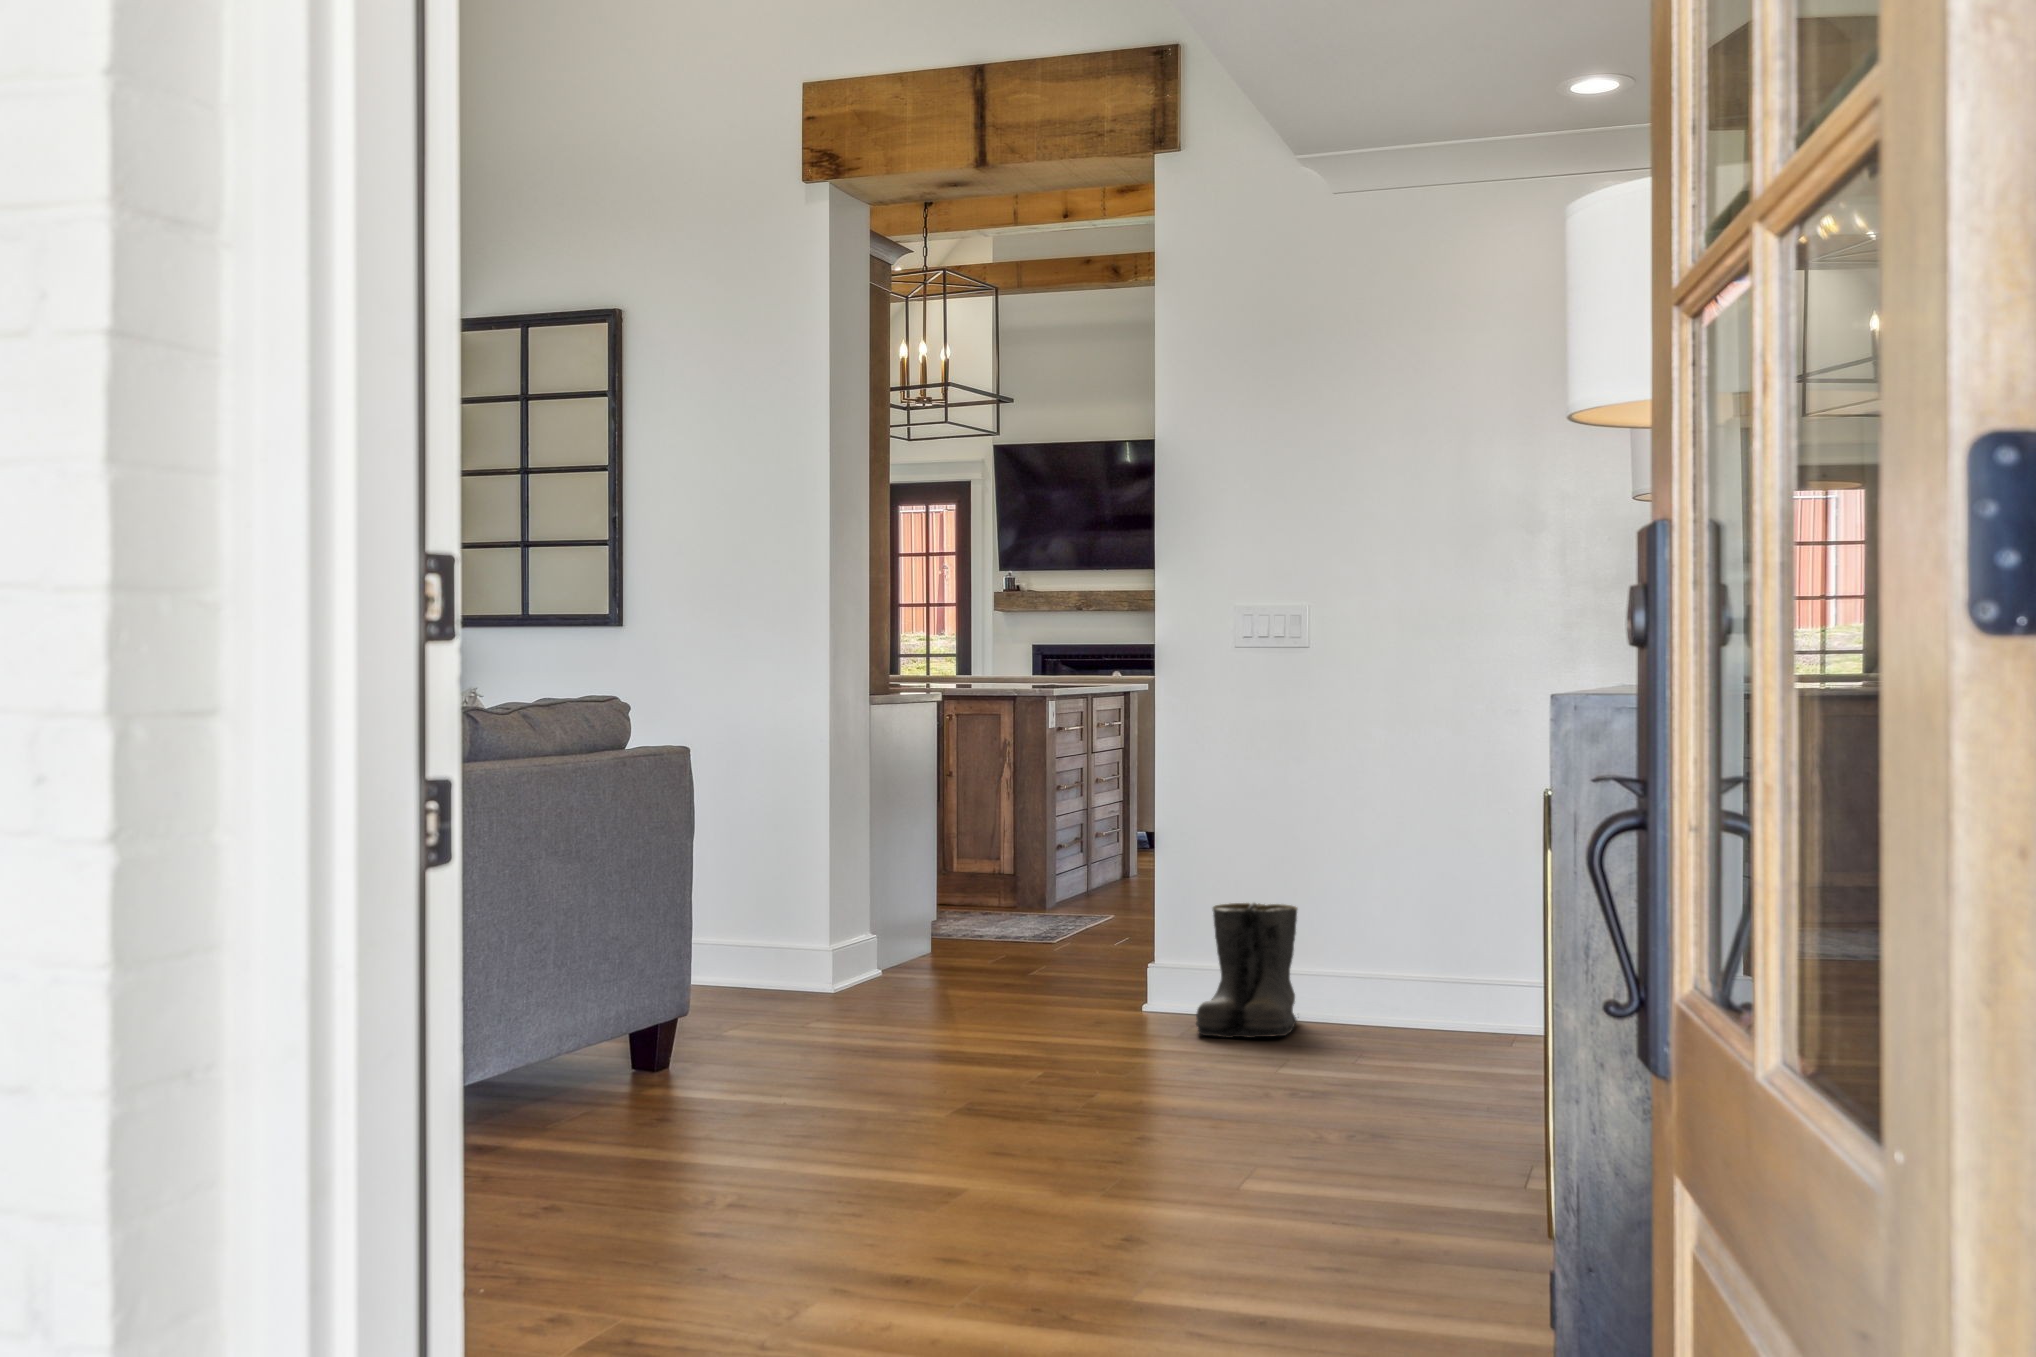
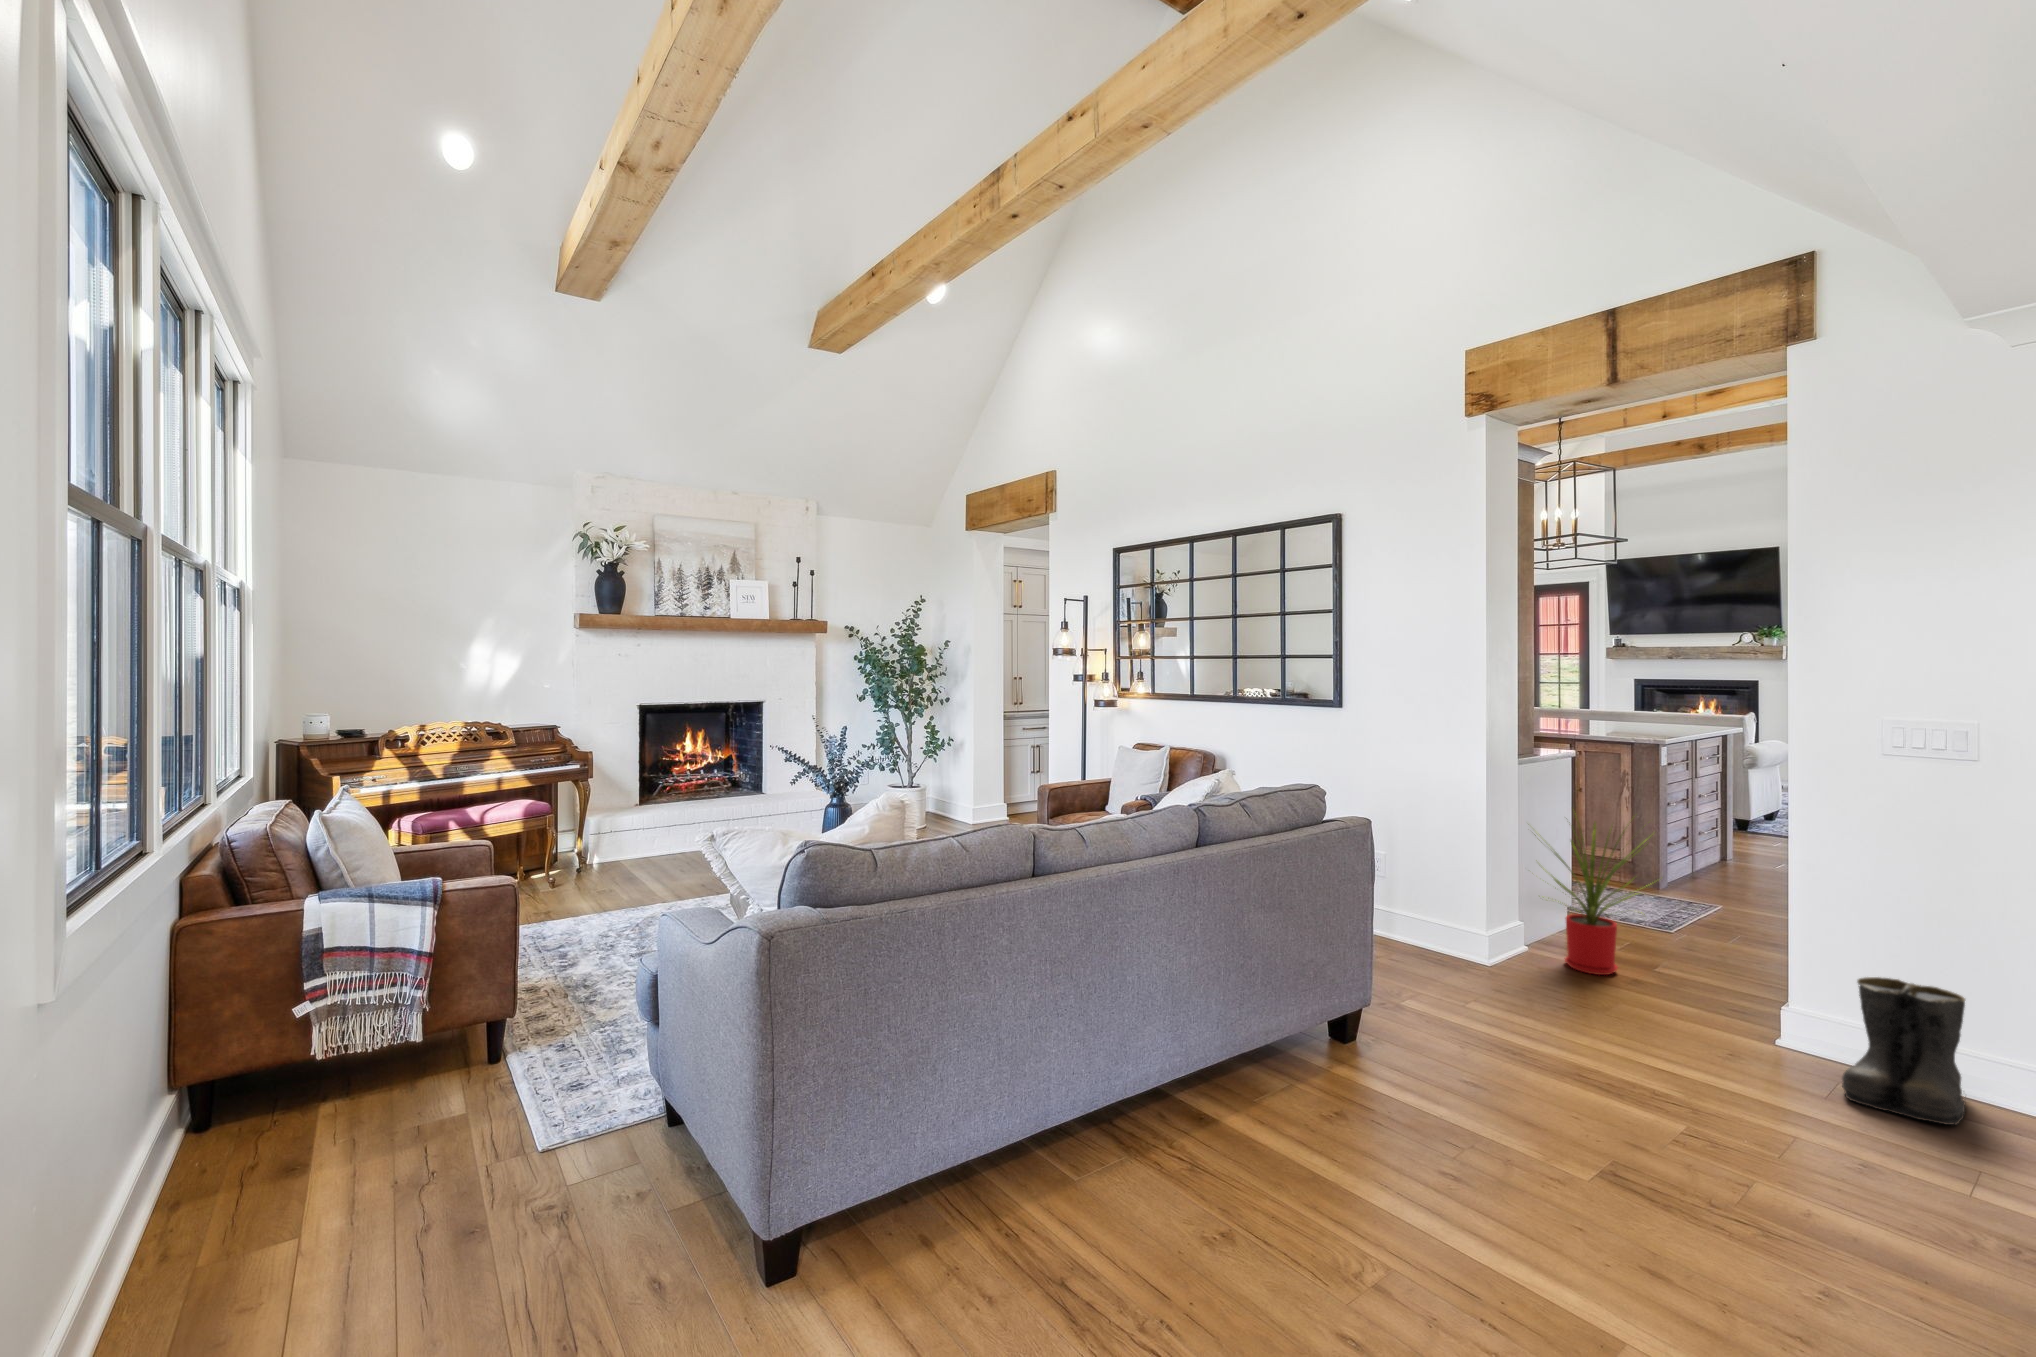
house plant: none [881,759,1039,983] -> present [1534,822,1648,975]

